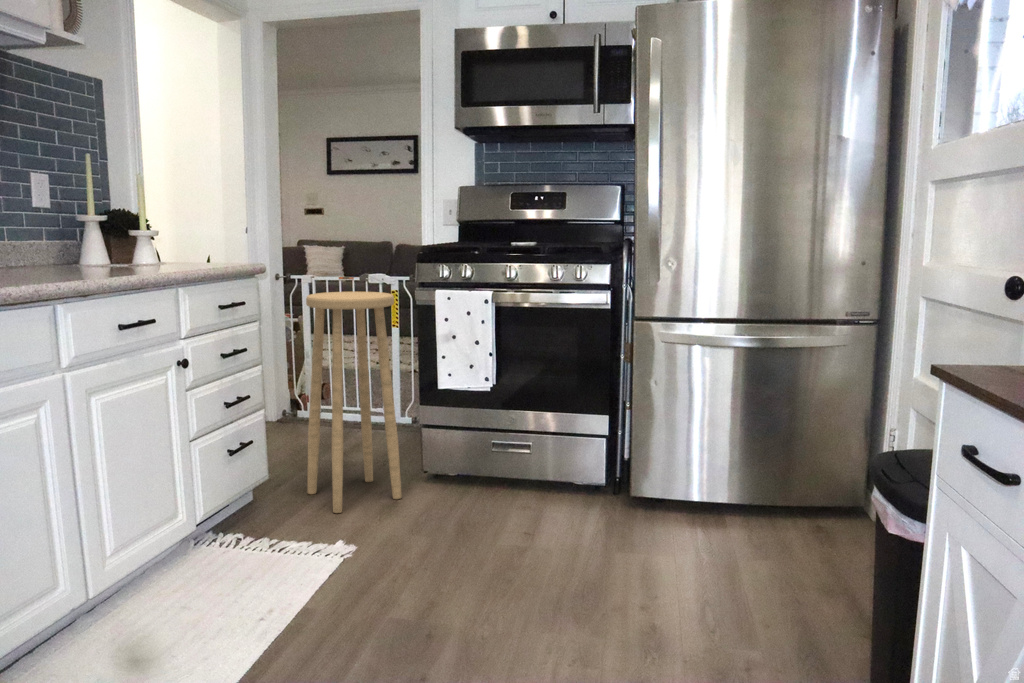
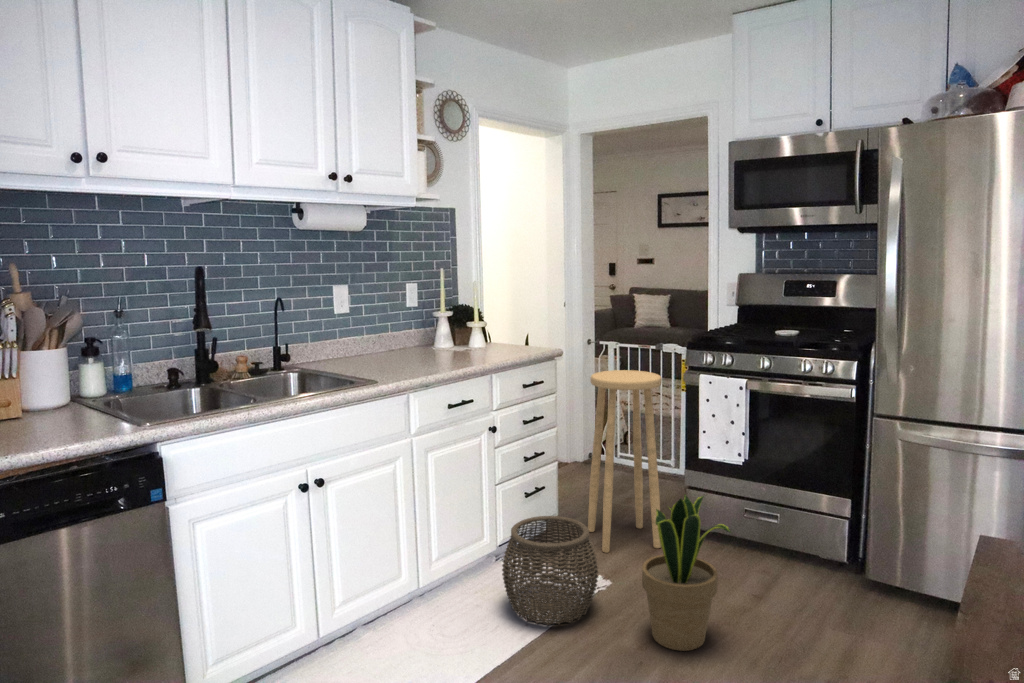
potted plant: none [410,414,515,602] -> present [642,495,730,651]
woven basket: none [216,468,350,610] -> present [502,516,598,625]

